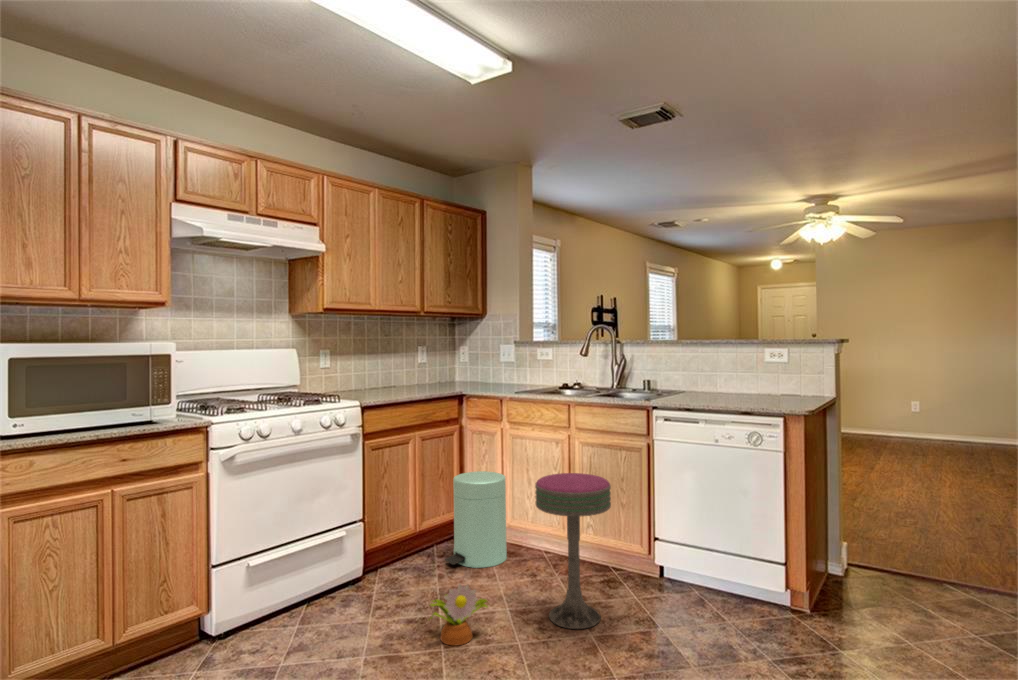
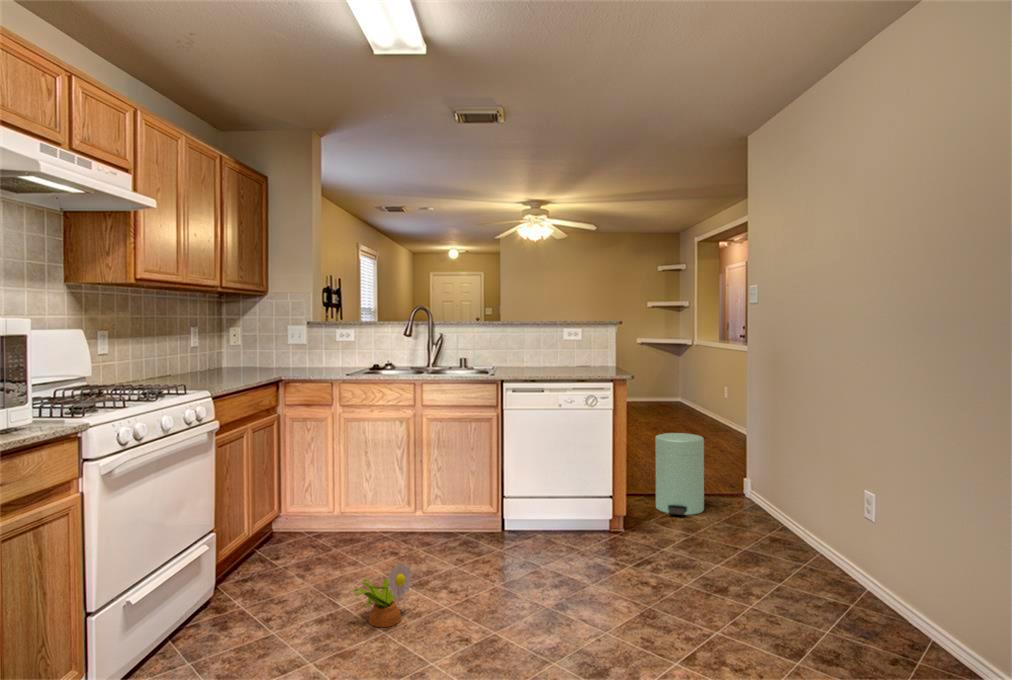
trash can: present [445,471,507,568] -> present [656,433,704,515]
bar stool: present [535,473,611,629] -> none [434,445,504,587]

